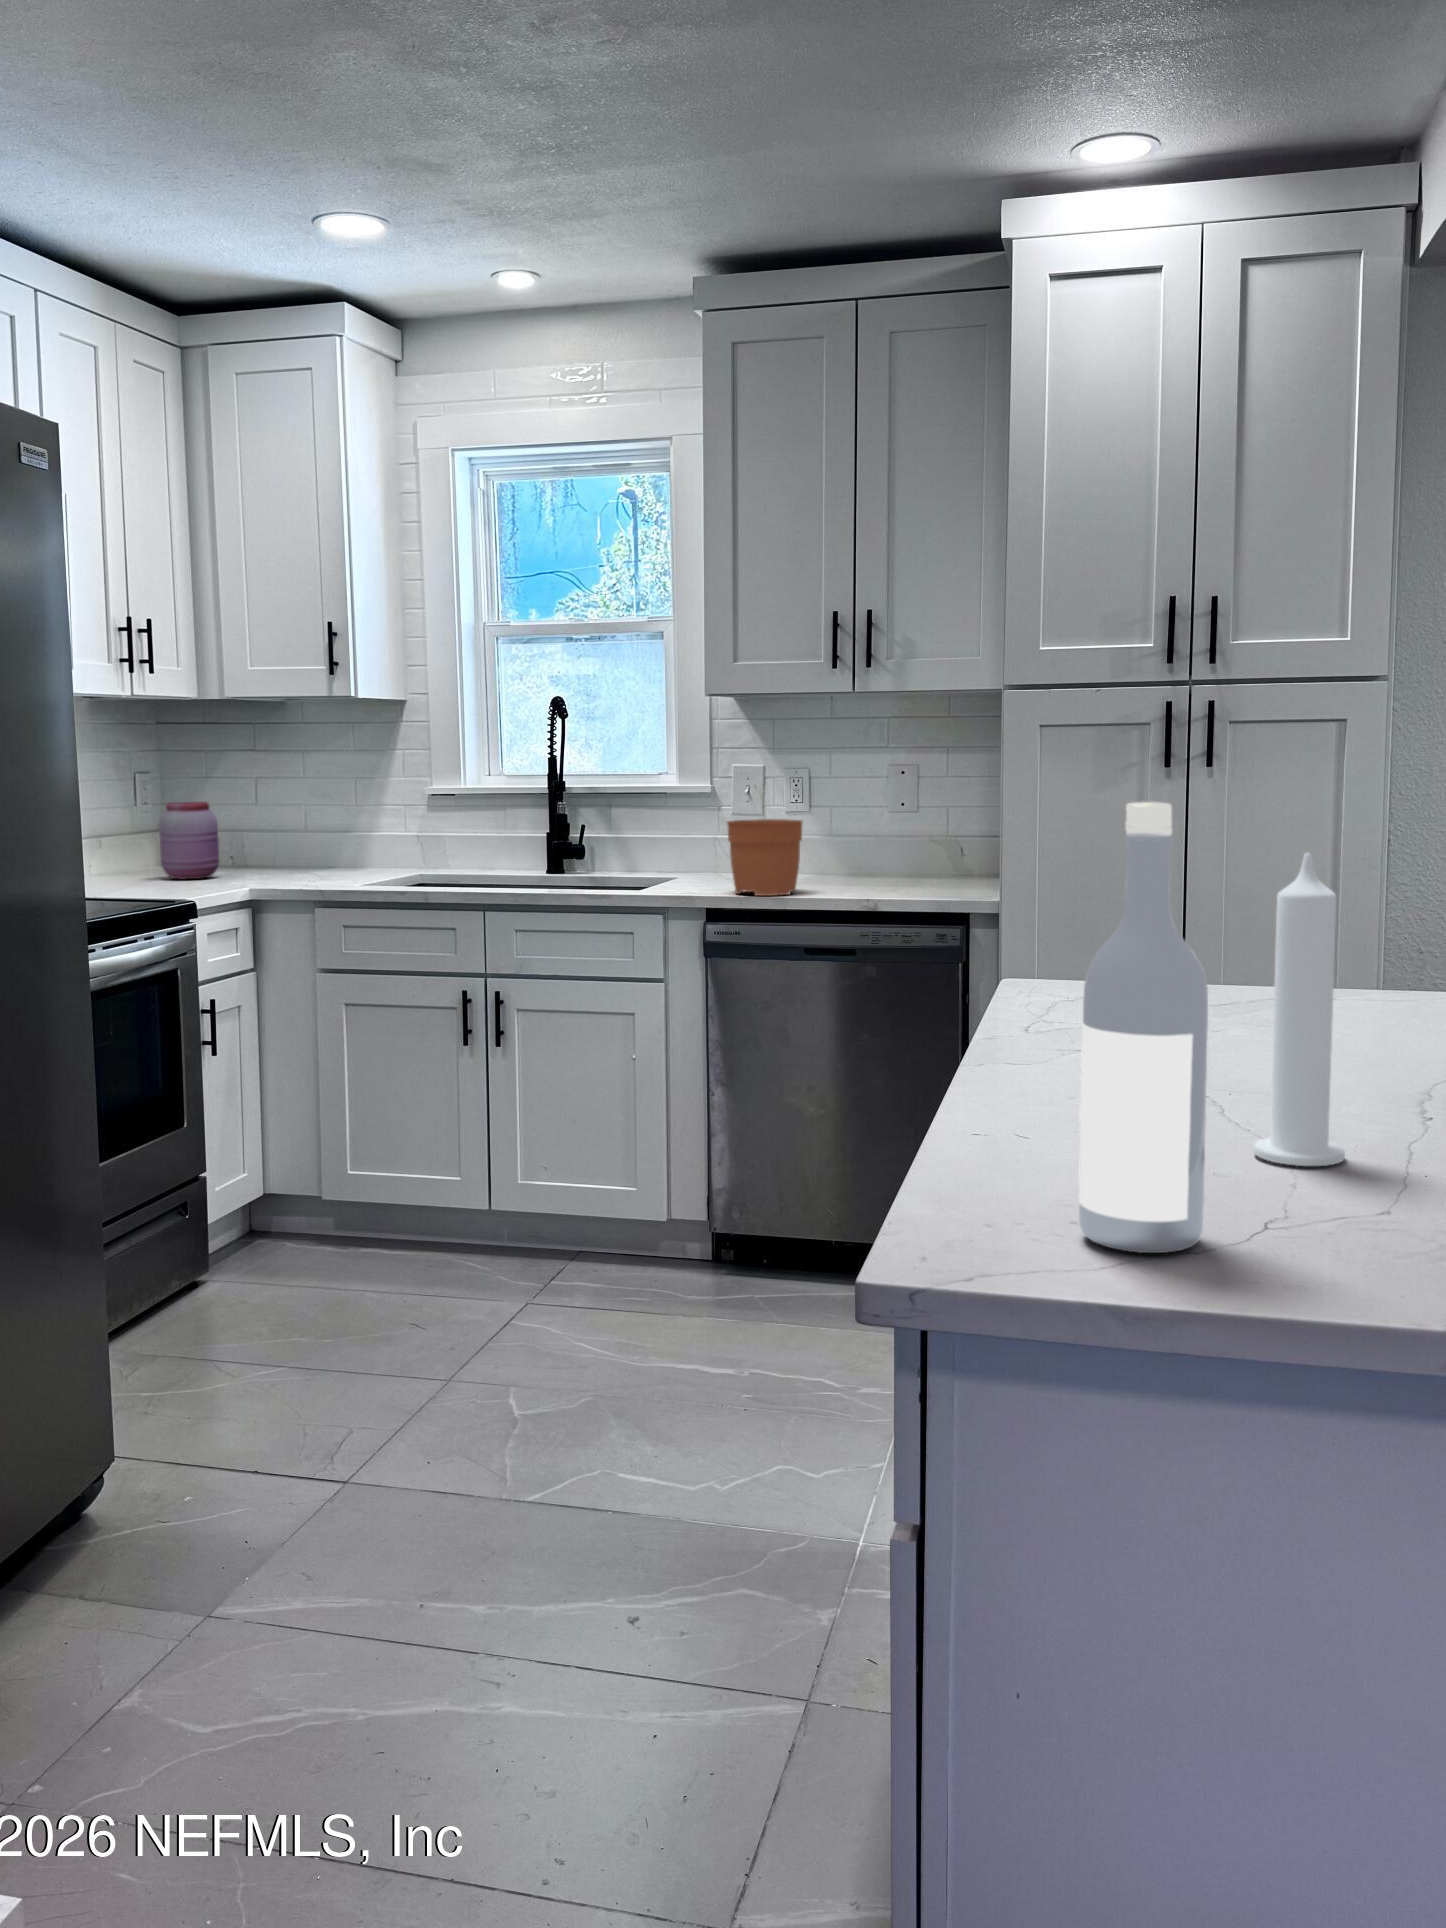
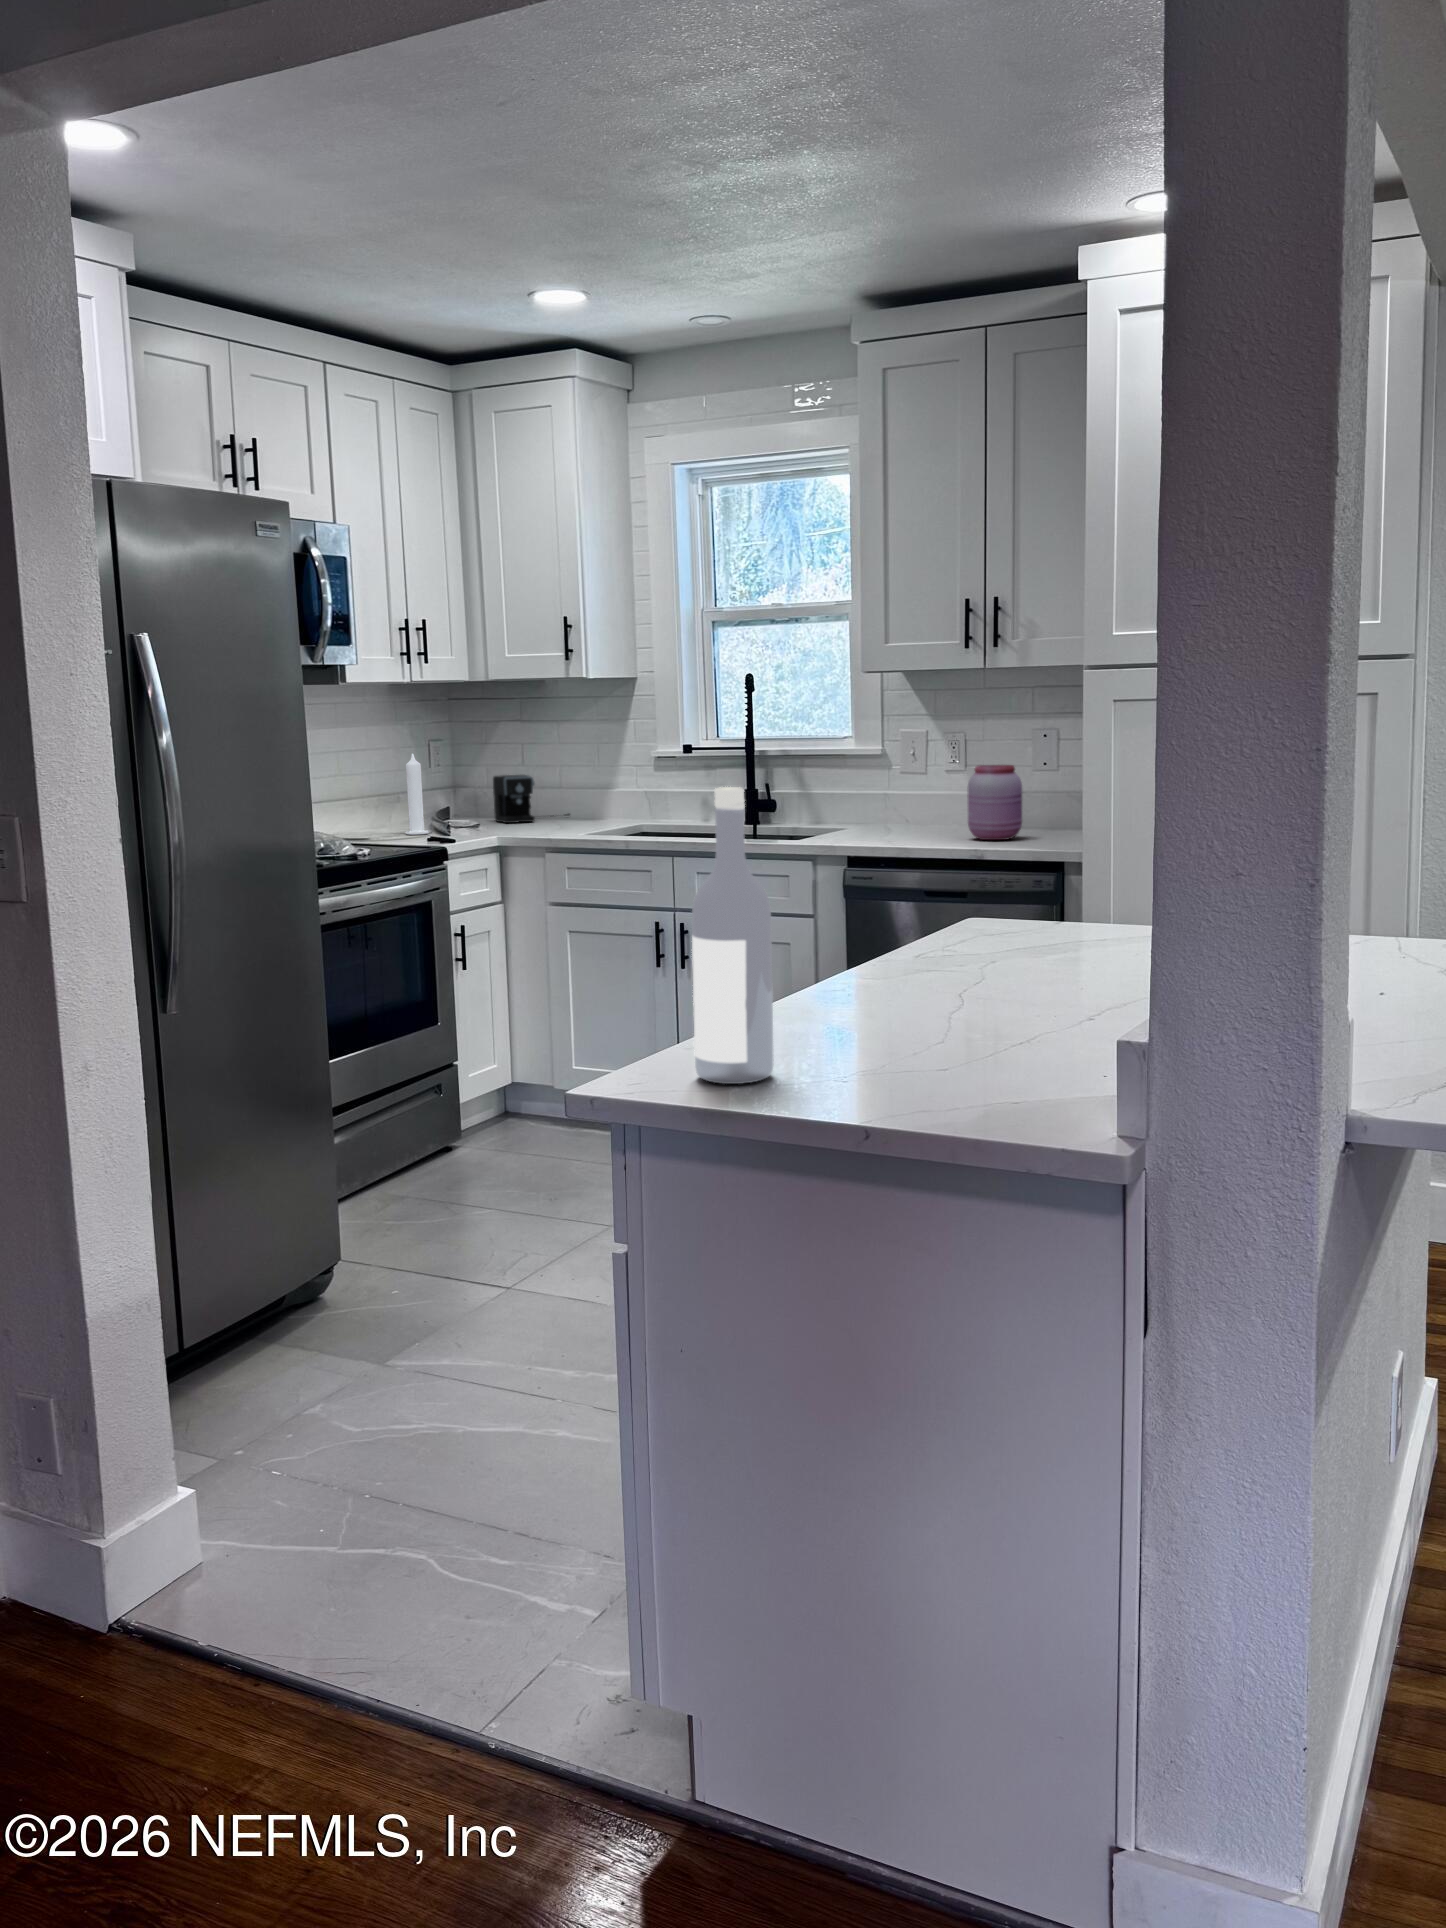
jar: present [159,802,219,879] -> present [967,765,1022,840]
coffee maker: none [222,814,314,873] -> present [493,775,570,823]
plant pot: present [727,819,803,896] -> none [865,750,931,845]
candle: present [1253,853,1345,1166] -> present [406,753,429,835]

